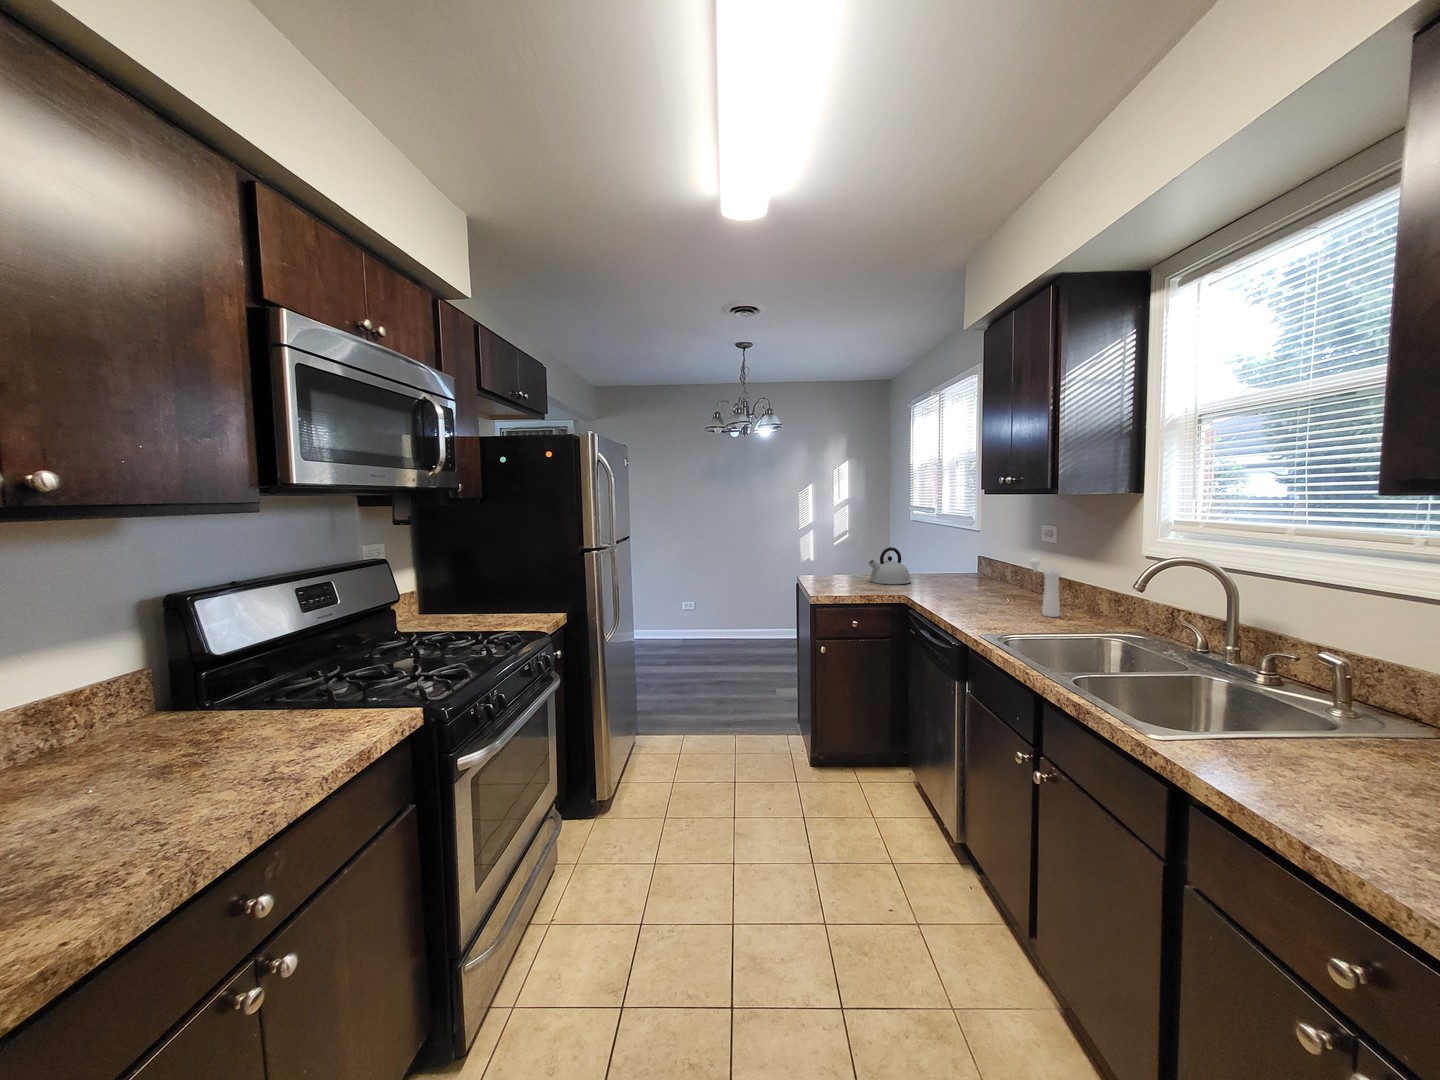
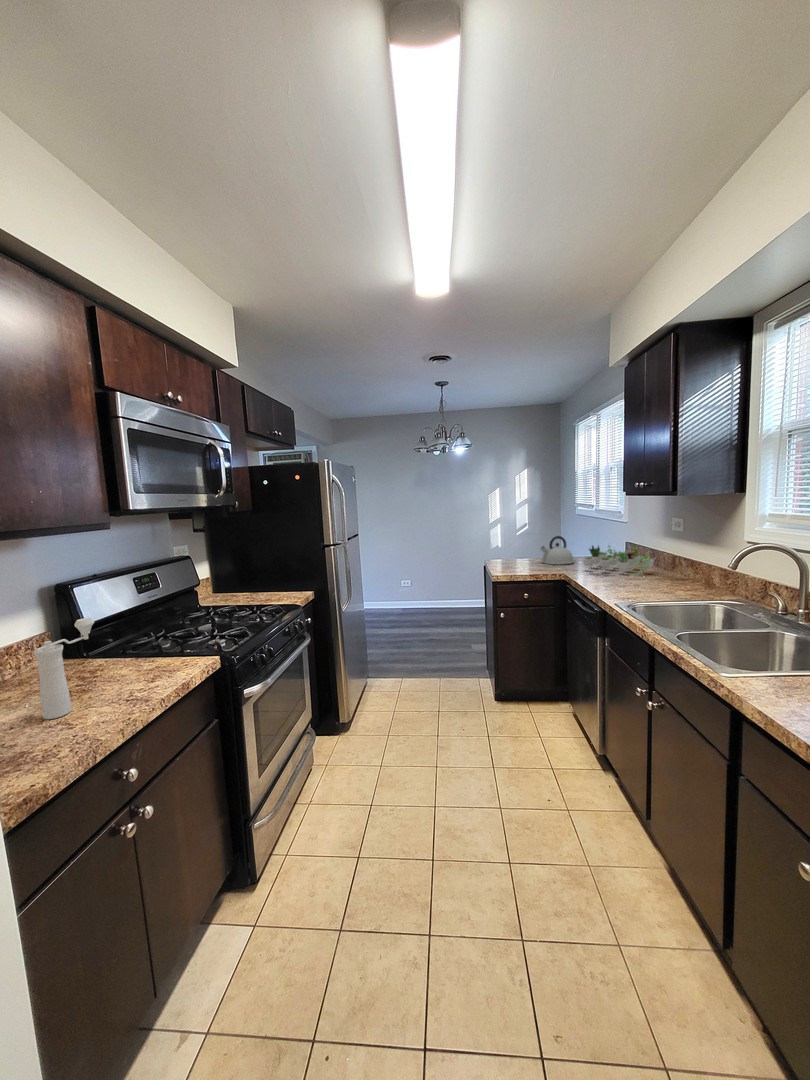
succulent plant: none [923,557,1016,600] -> present [583,545,654,575]
pepper mill: present [1029,558,1060,617] -> present [33,618,94,719]

